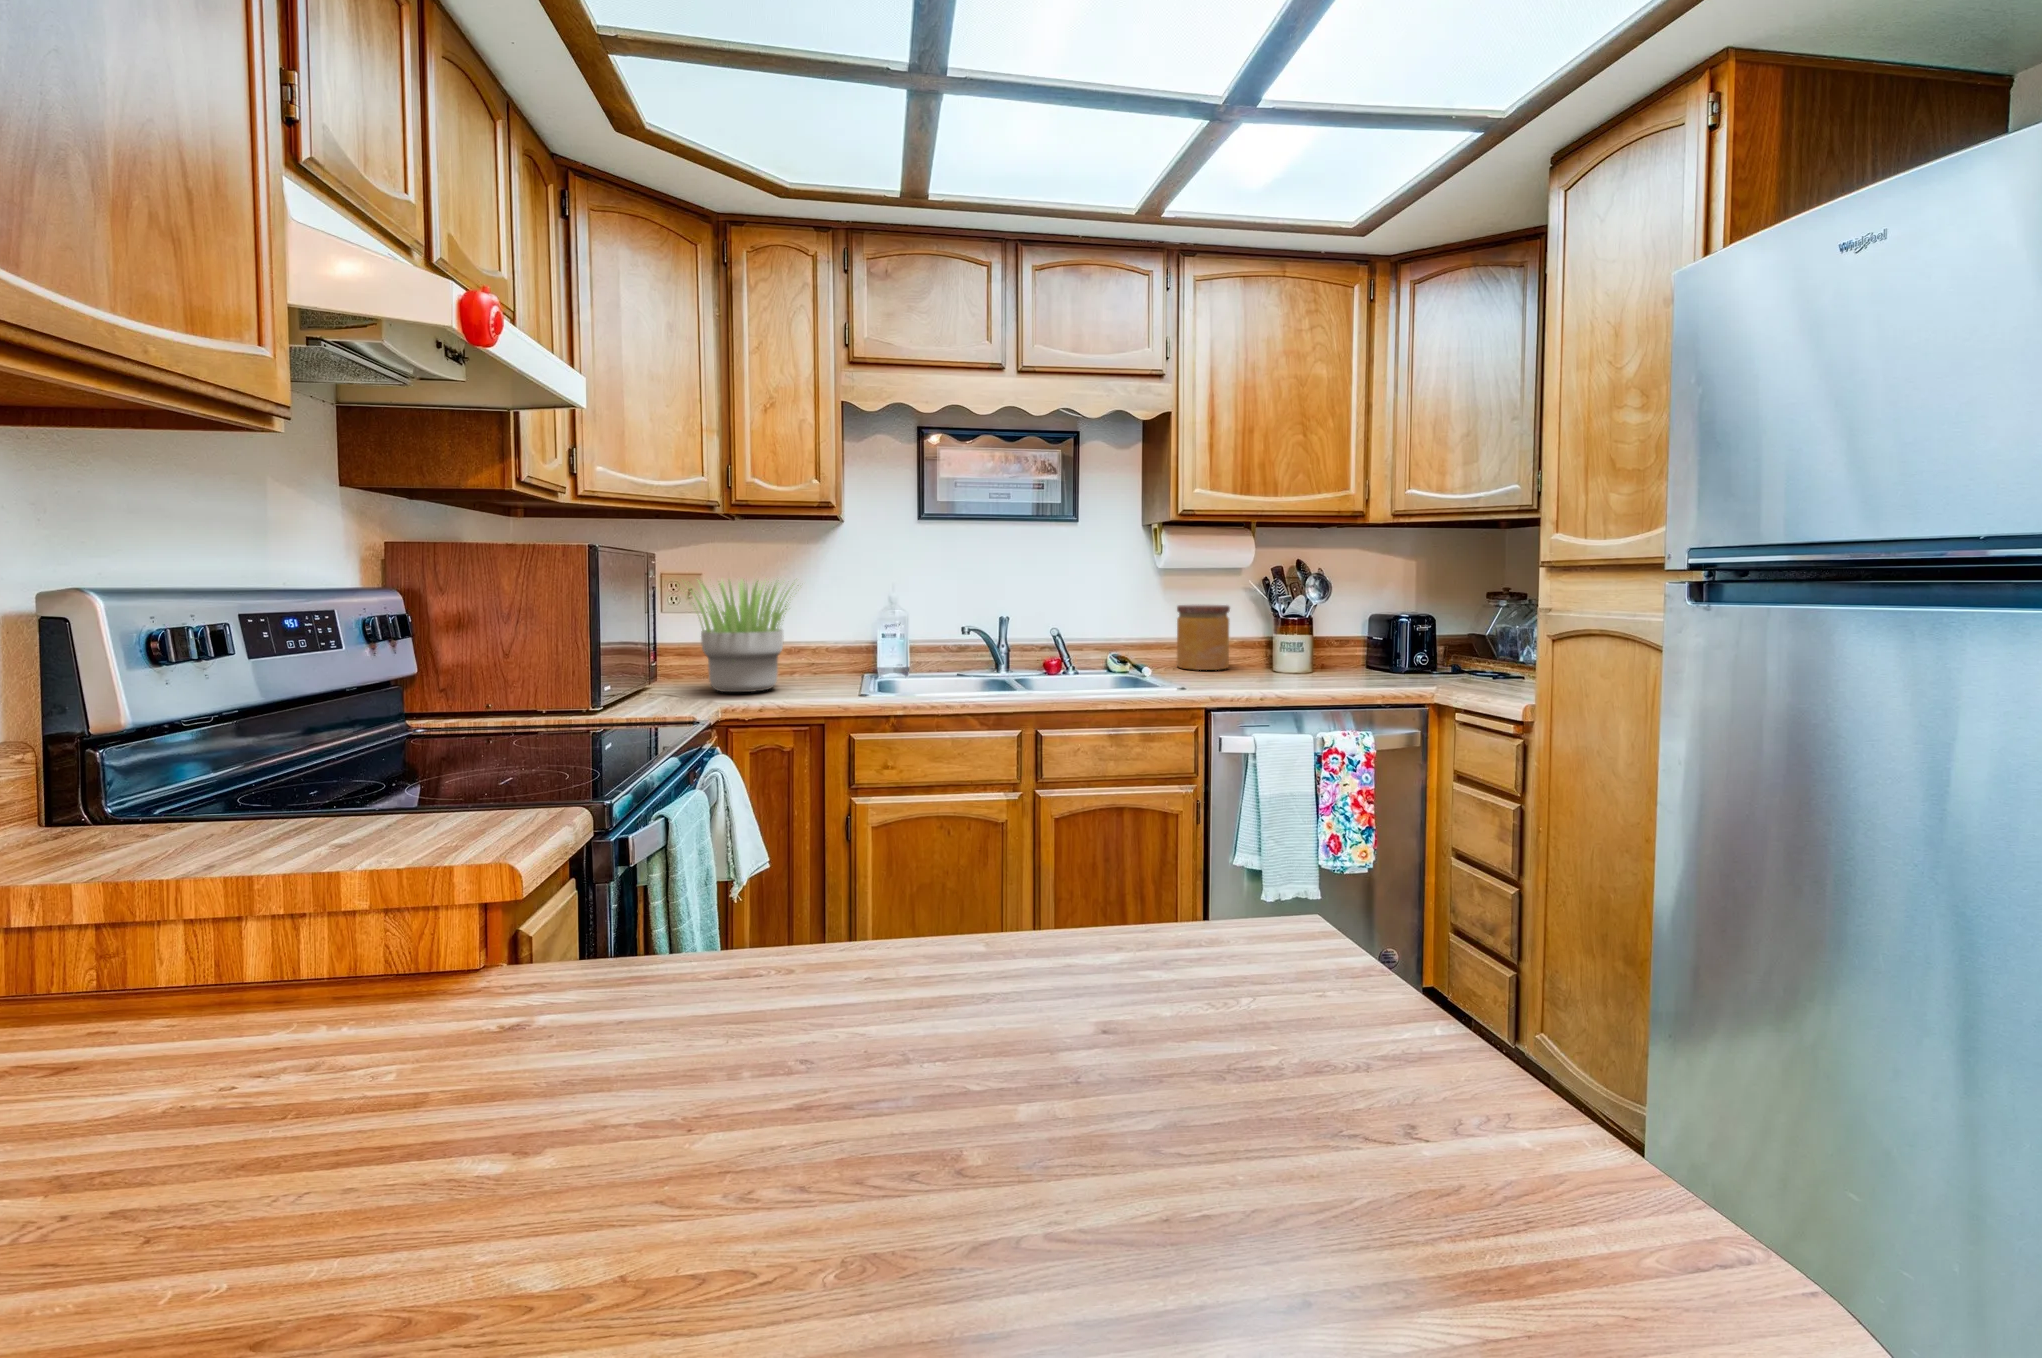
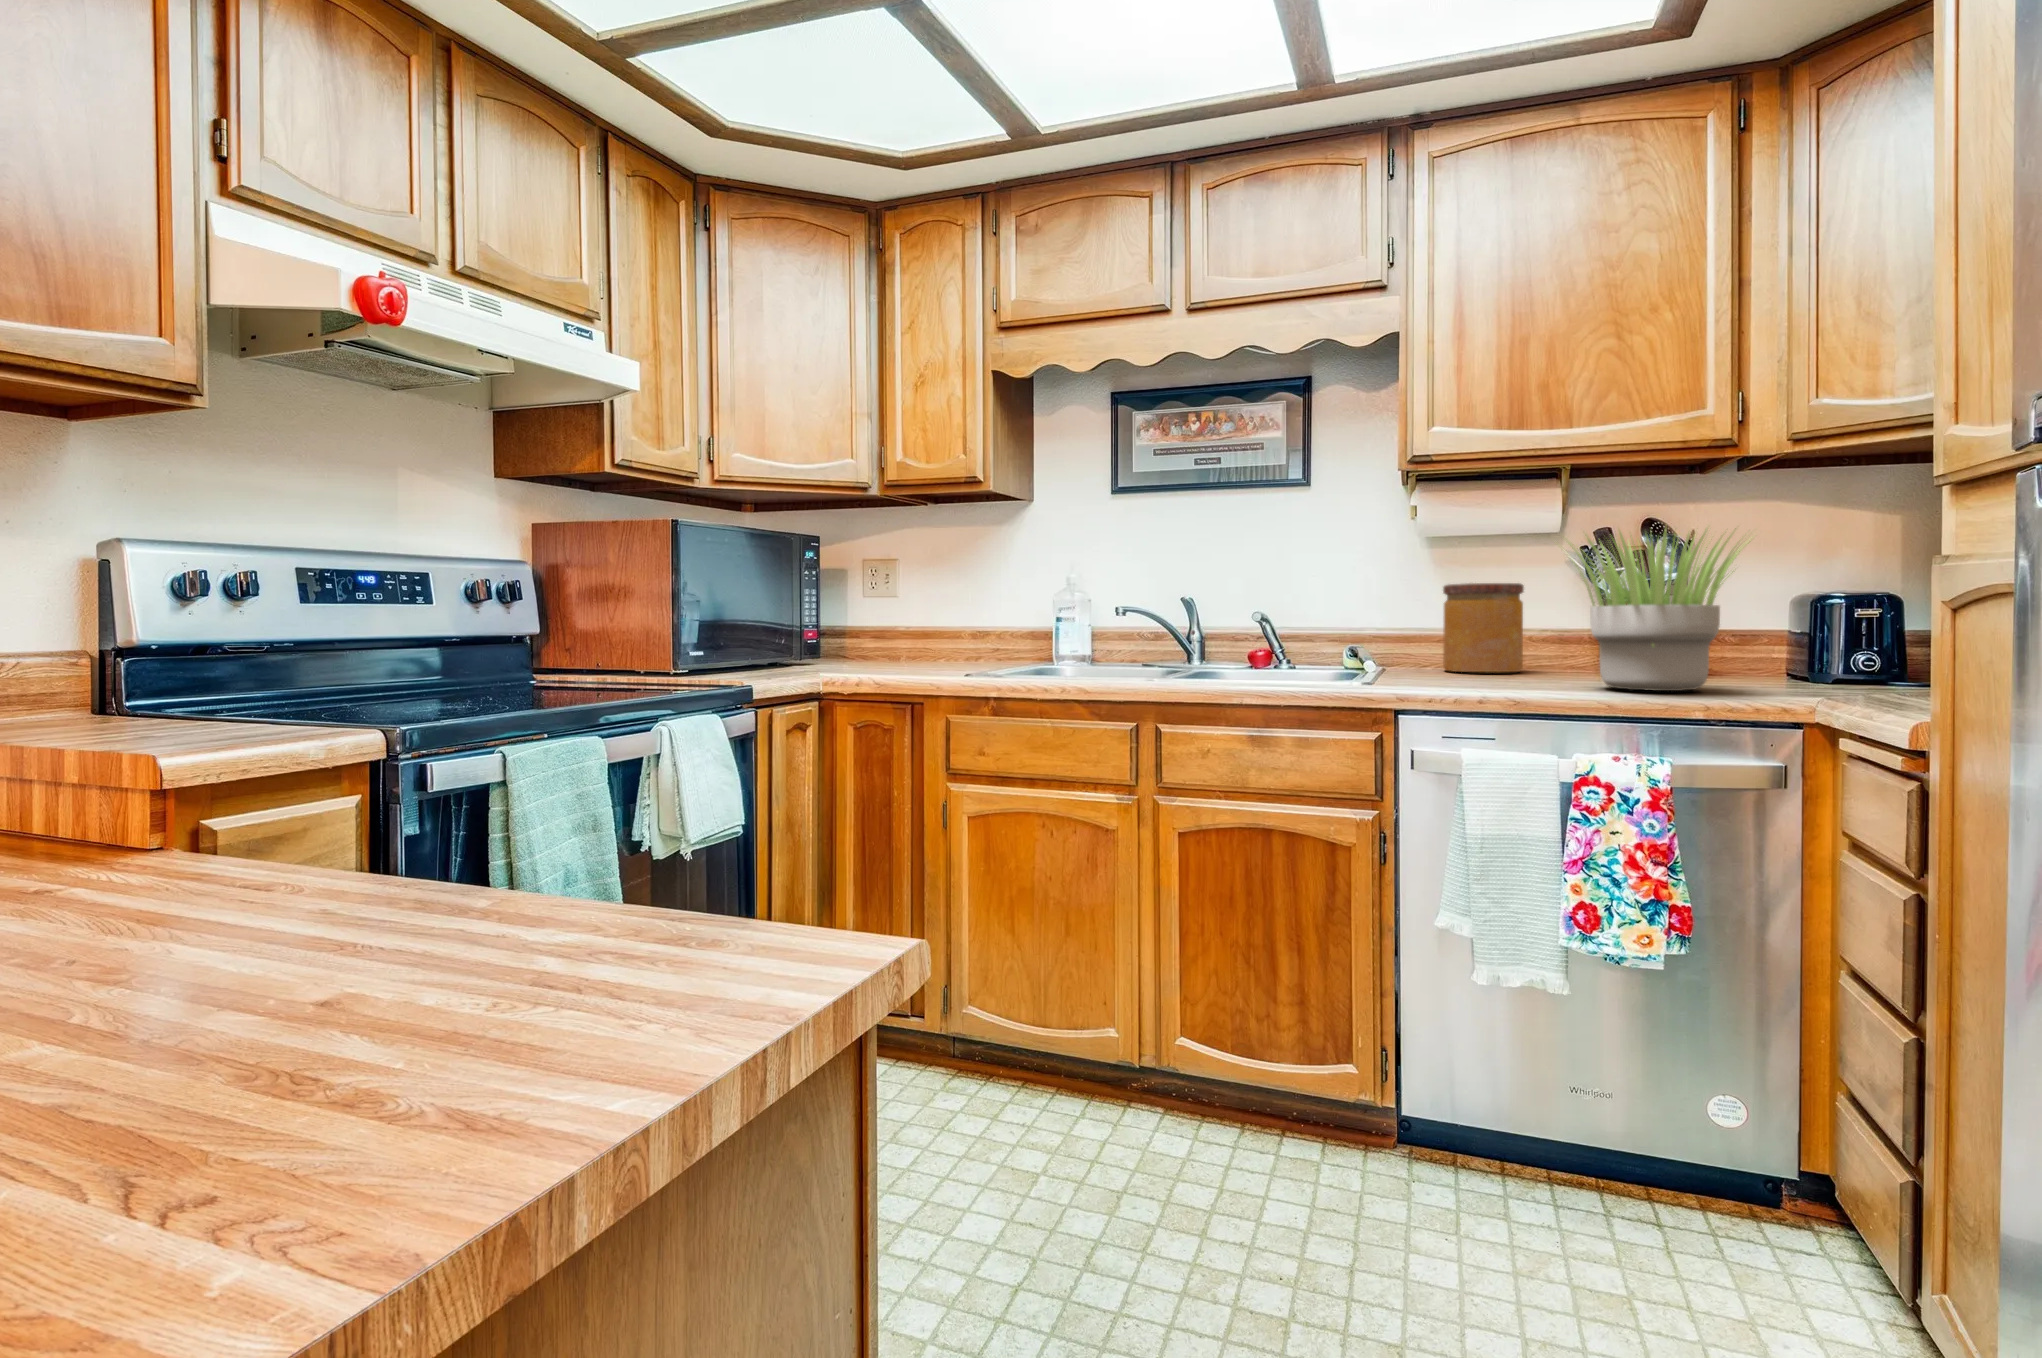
potted plant: present [690,579,799,692] -> present [1558,526,1753,691]

